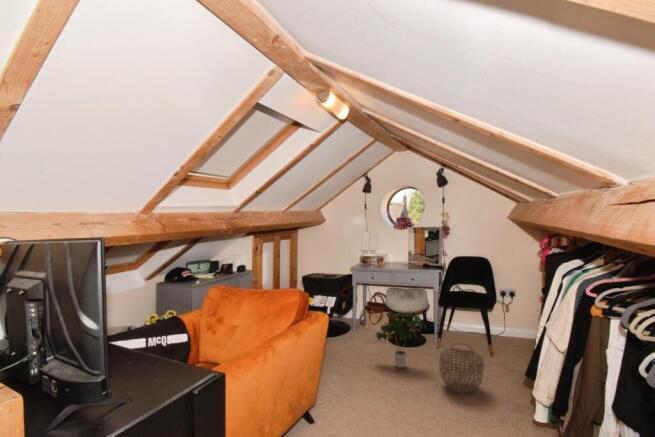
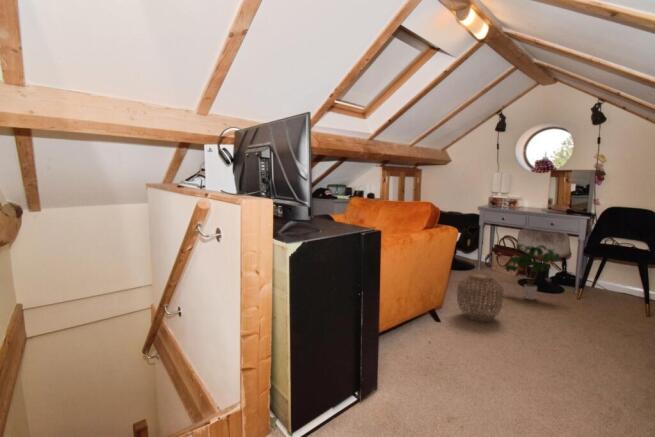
woven basket: present [439,343,484,394] -> present [457,272,503,322]

